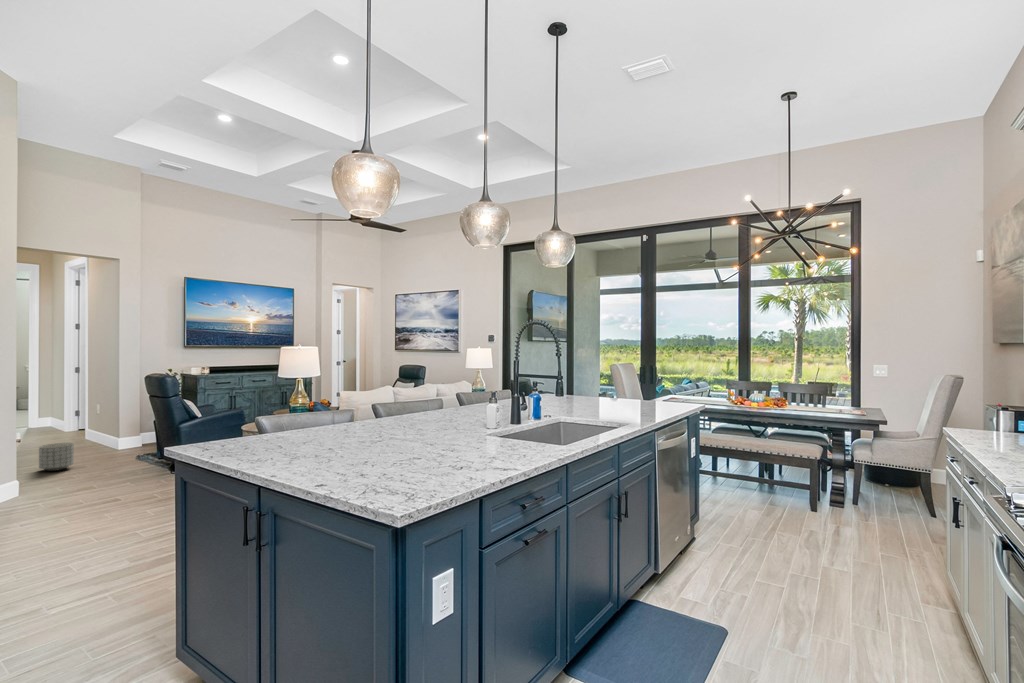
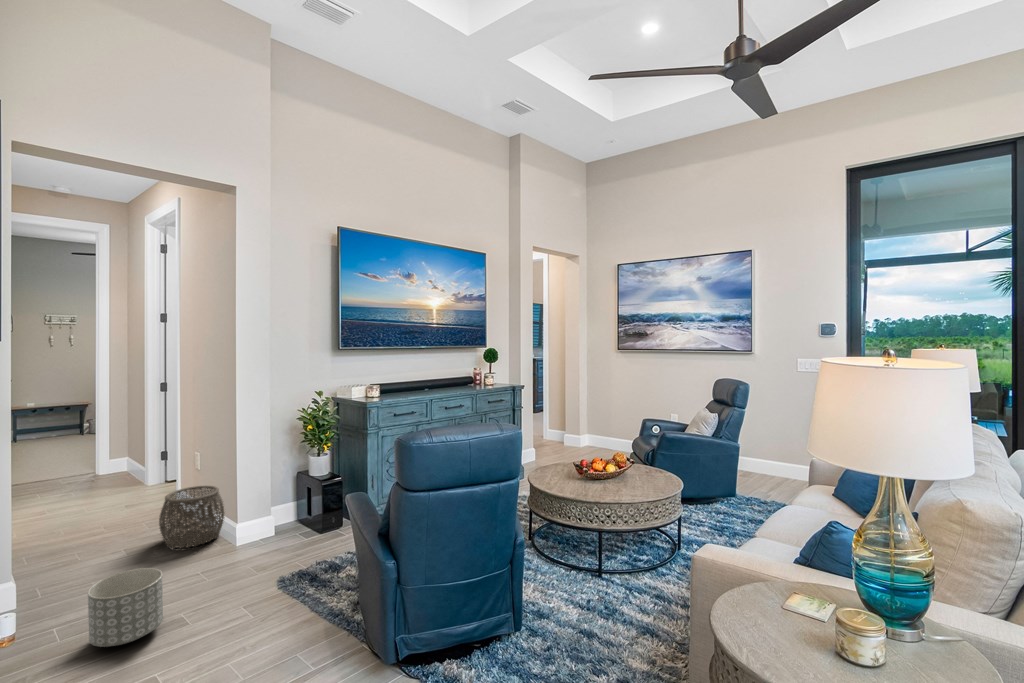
woven basket: none [68,421,108,451] -> present [159,486,225,548]

